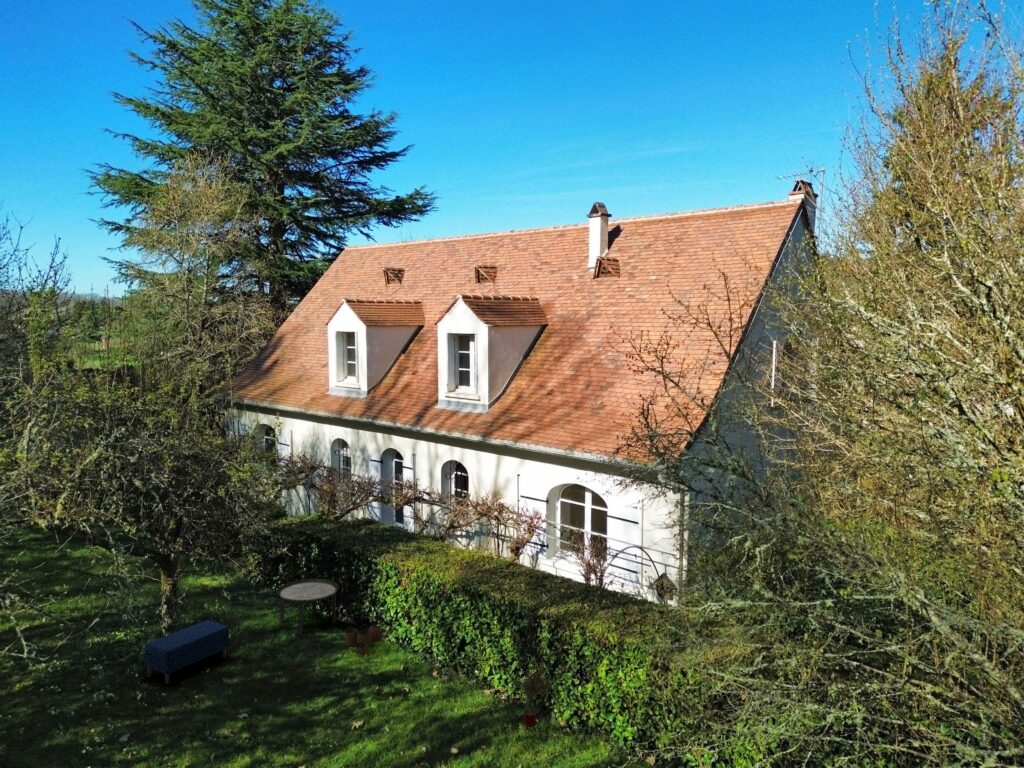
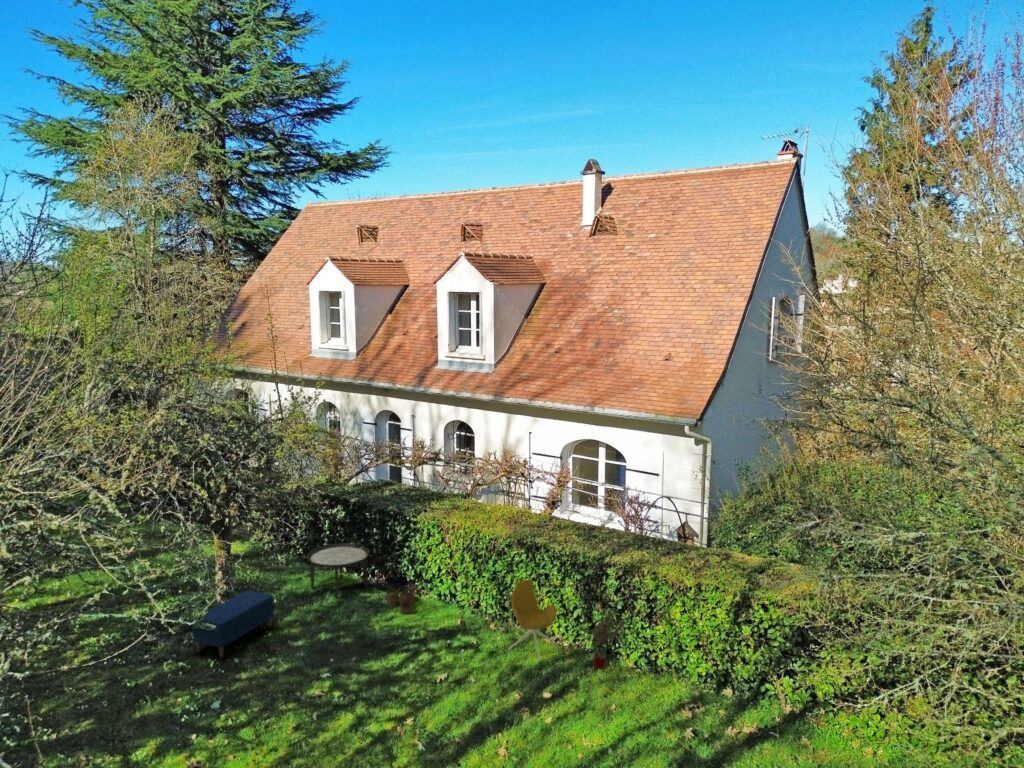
chair: none [444,627,496,713] -> present [509,579,558,661]

